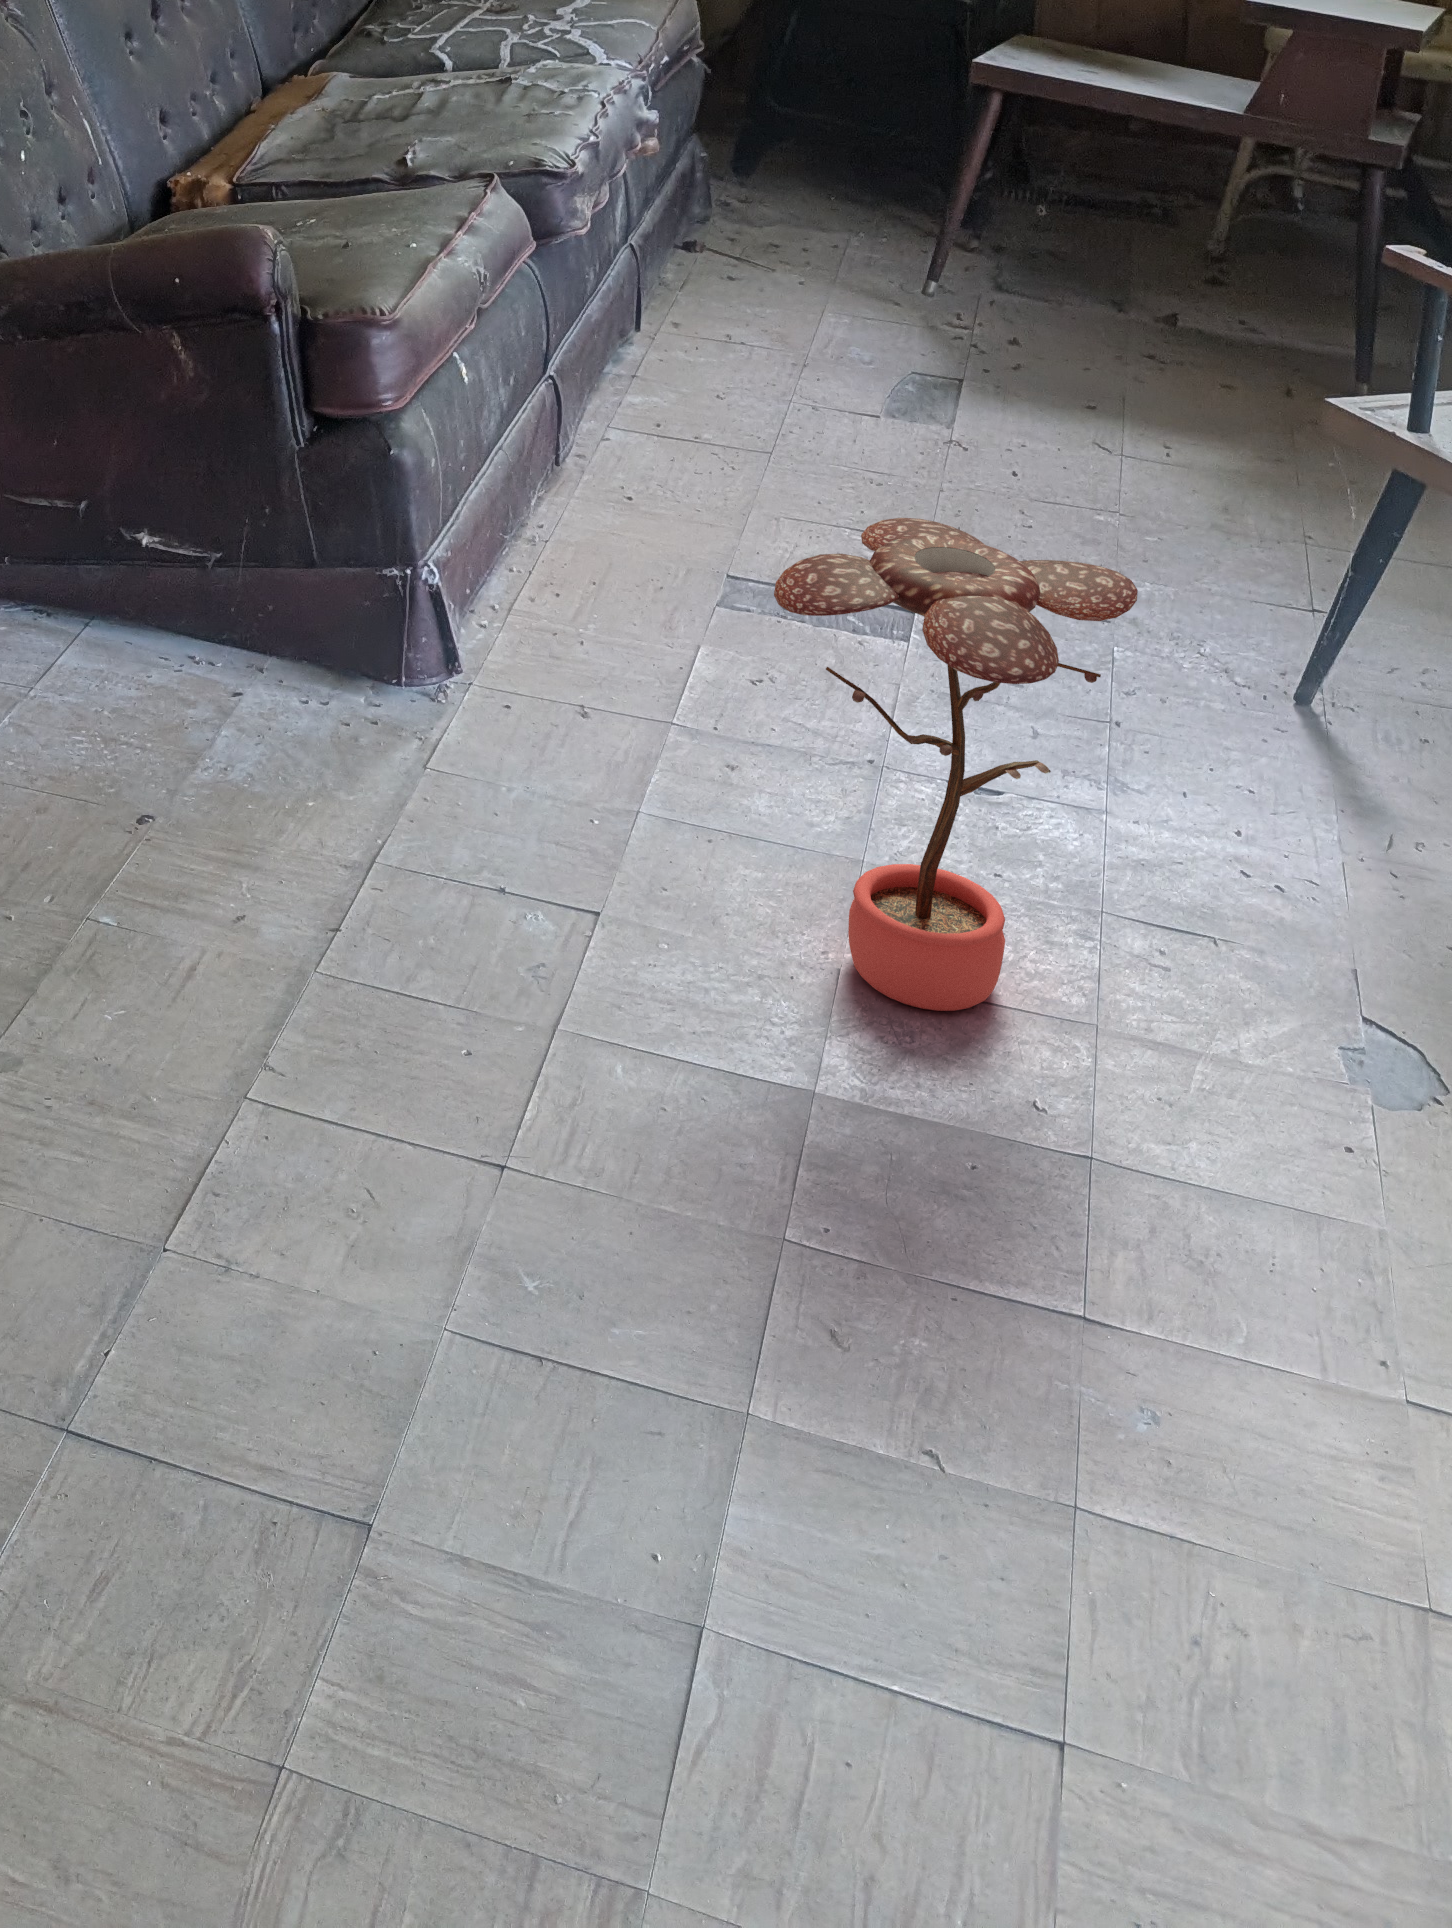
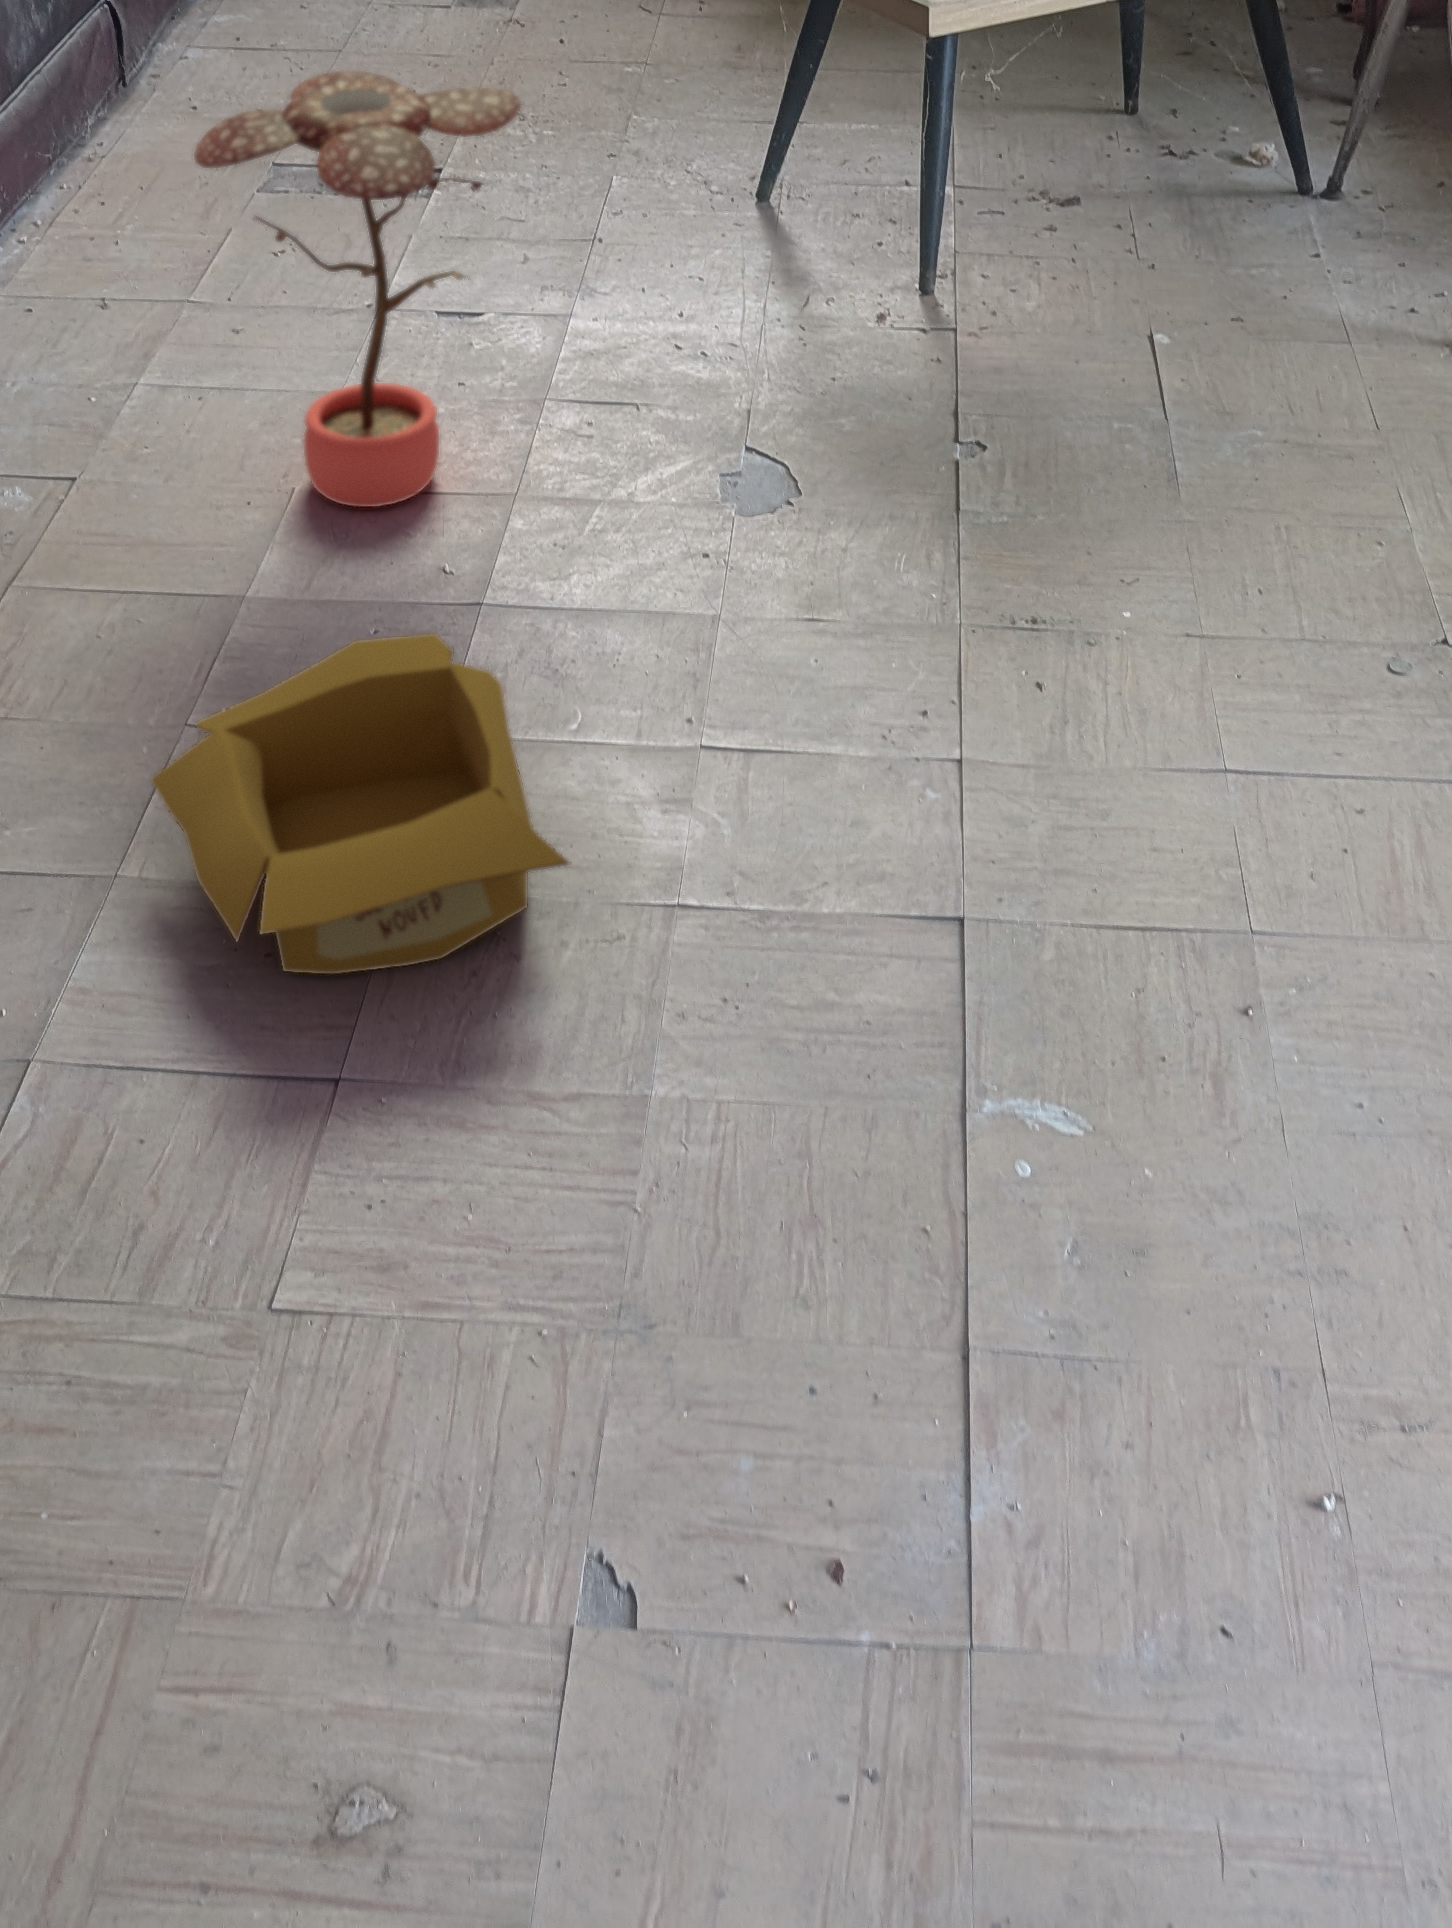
cardboard box: none [777,1192,1326,1614] -> present [151,634,569,974]

